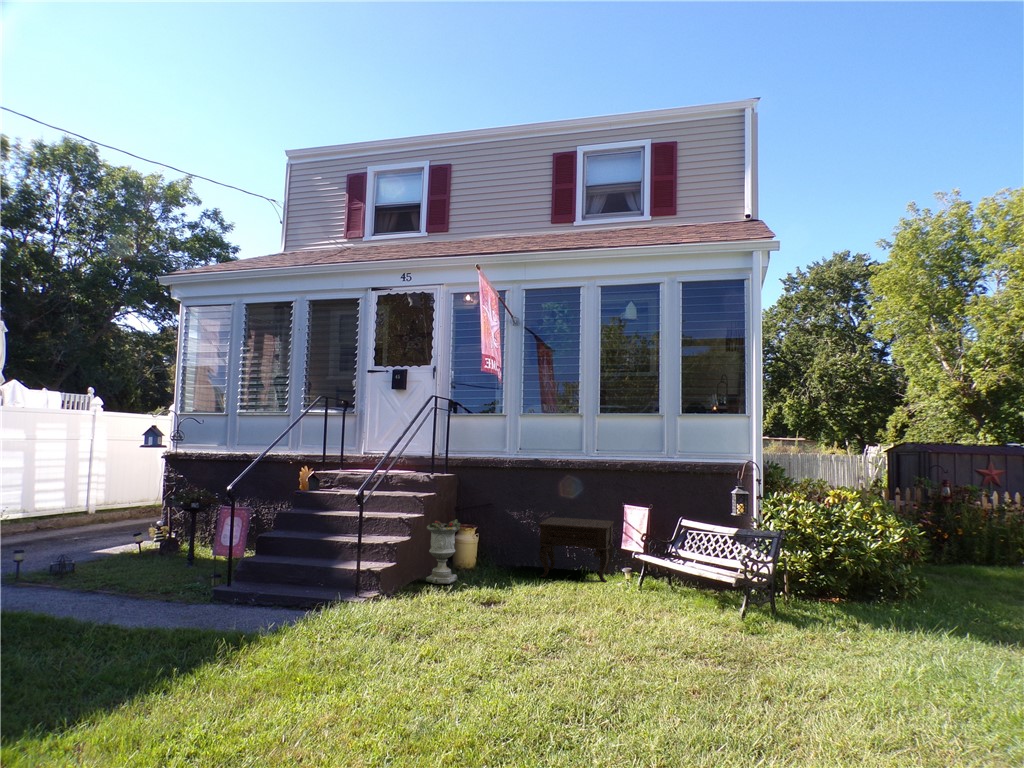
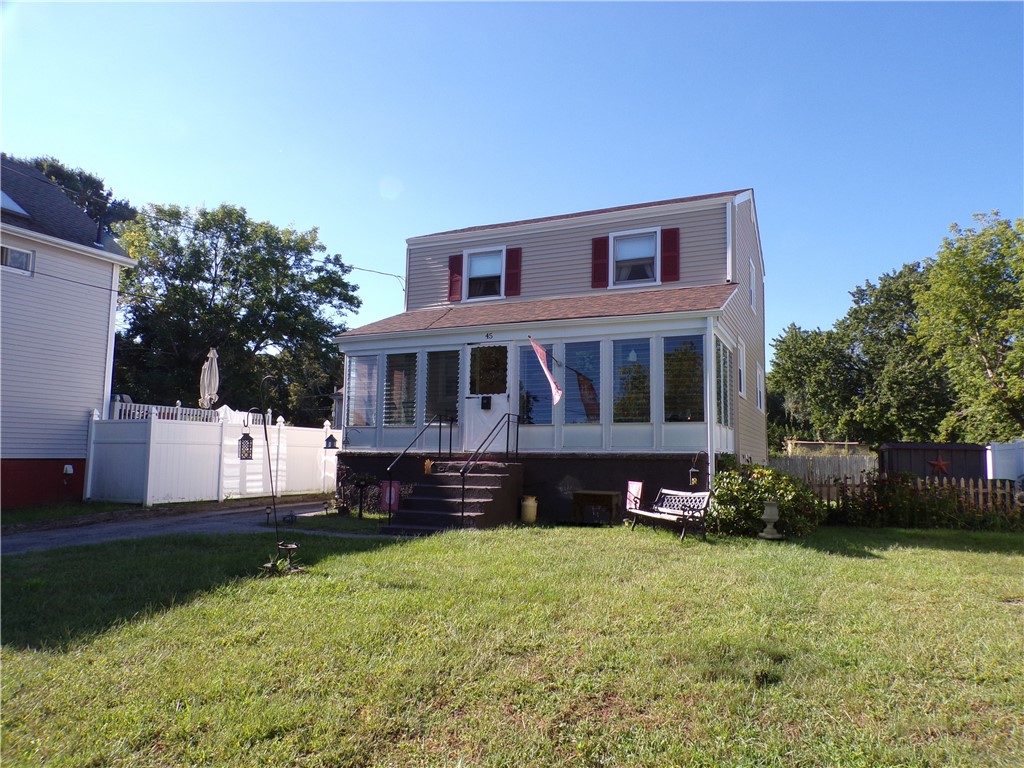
planter: present [426,519,461,584] -> present [759,497,782,539]

